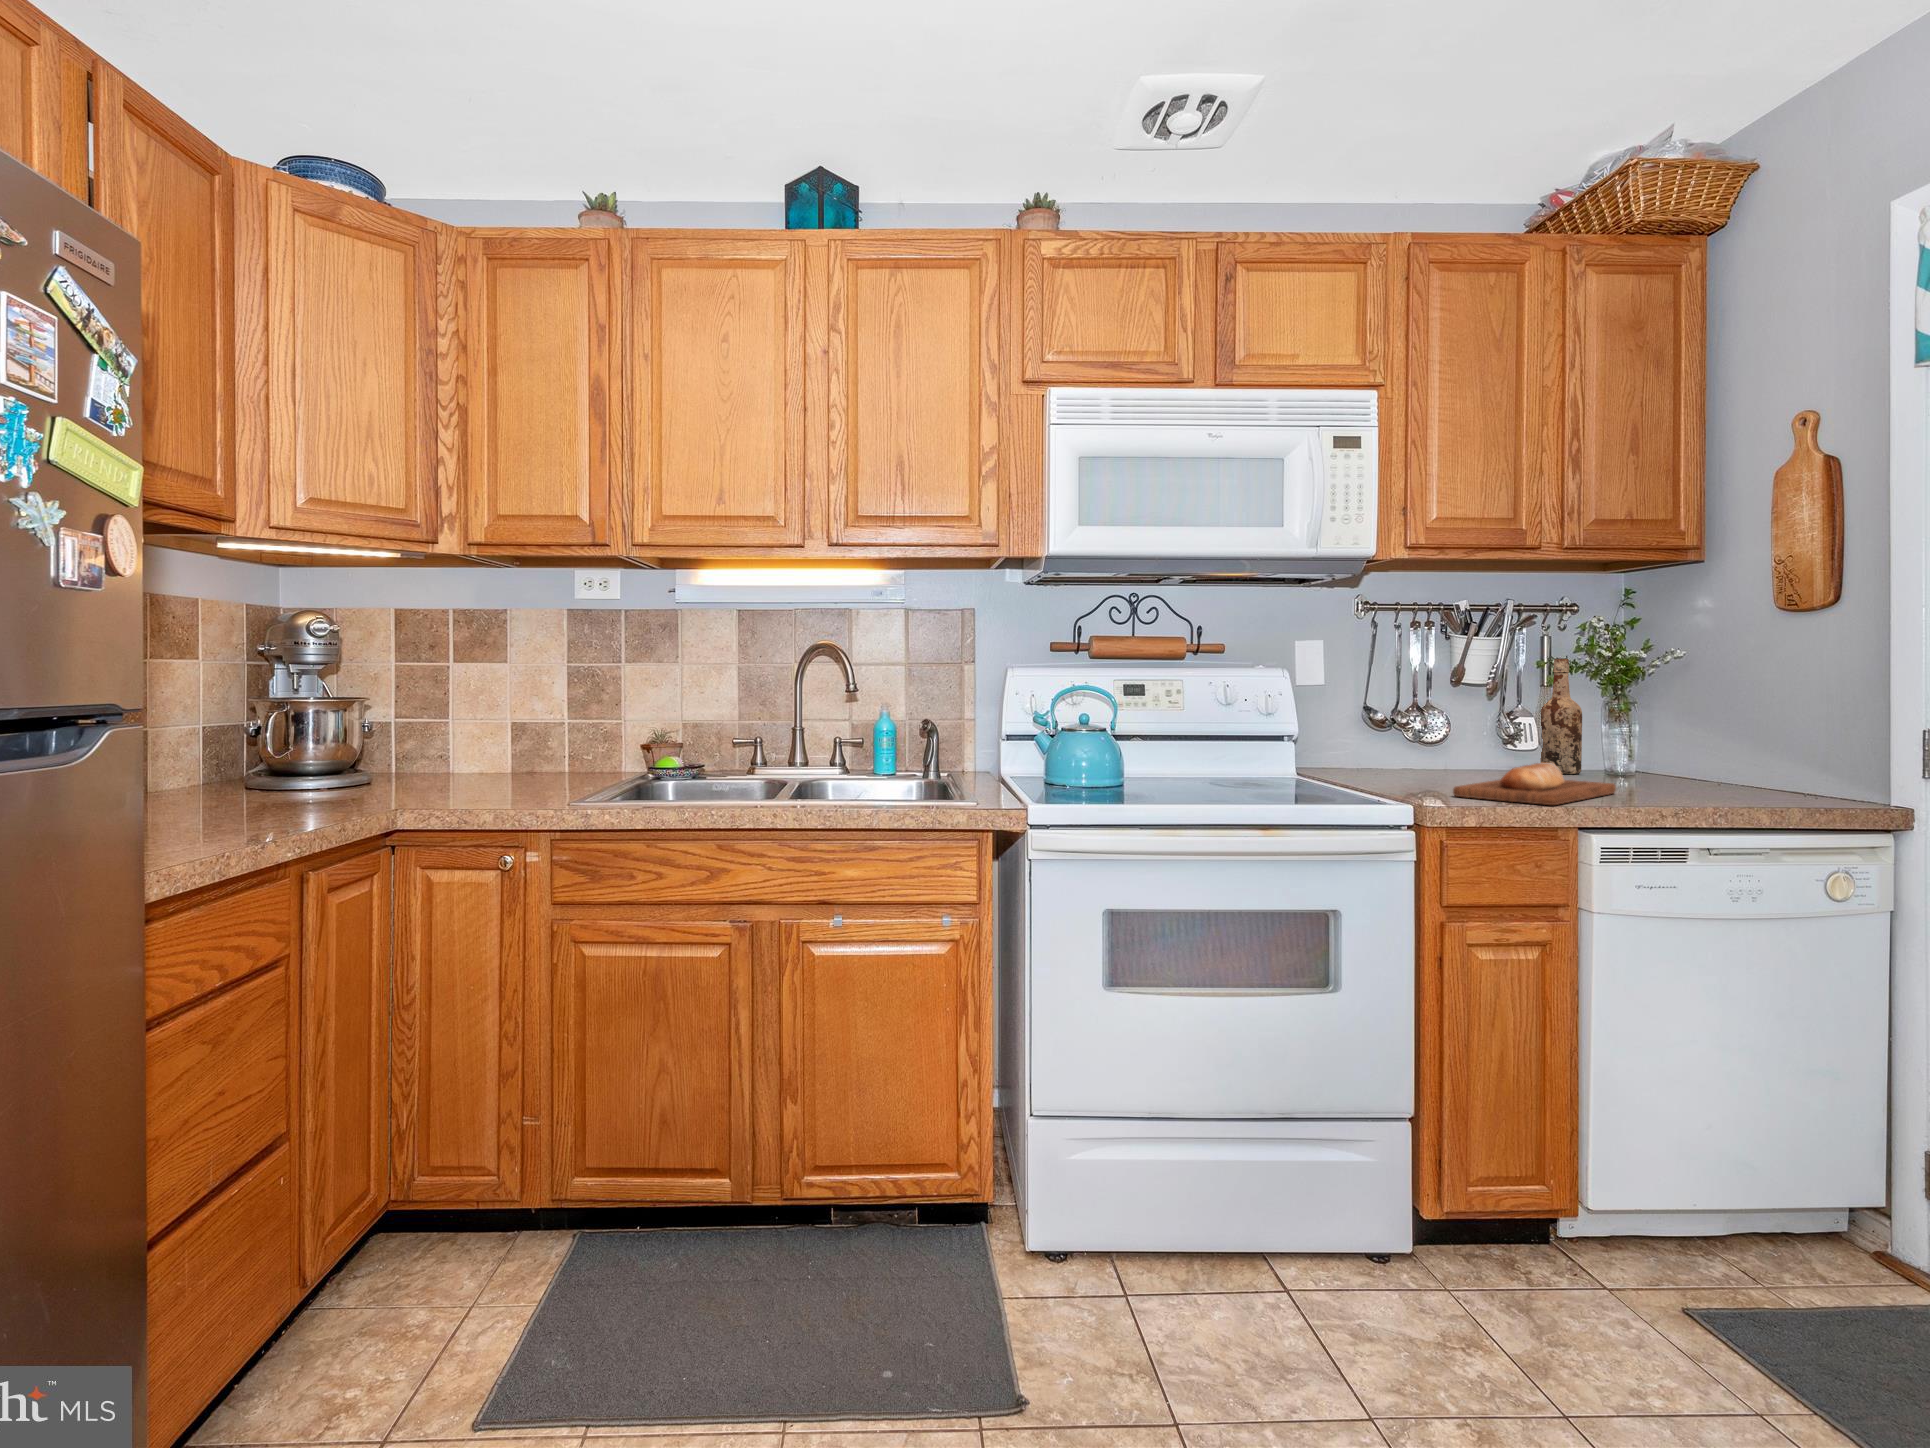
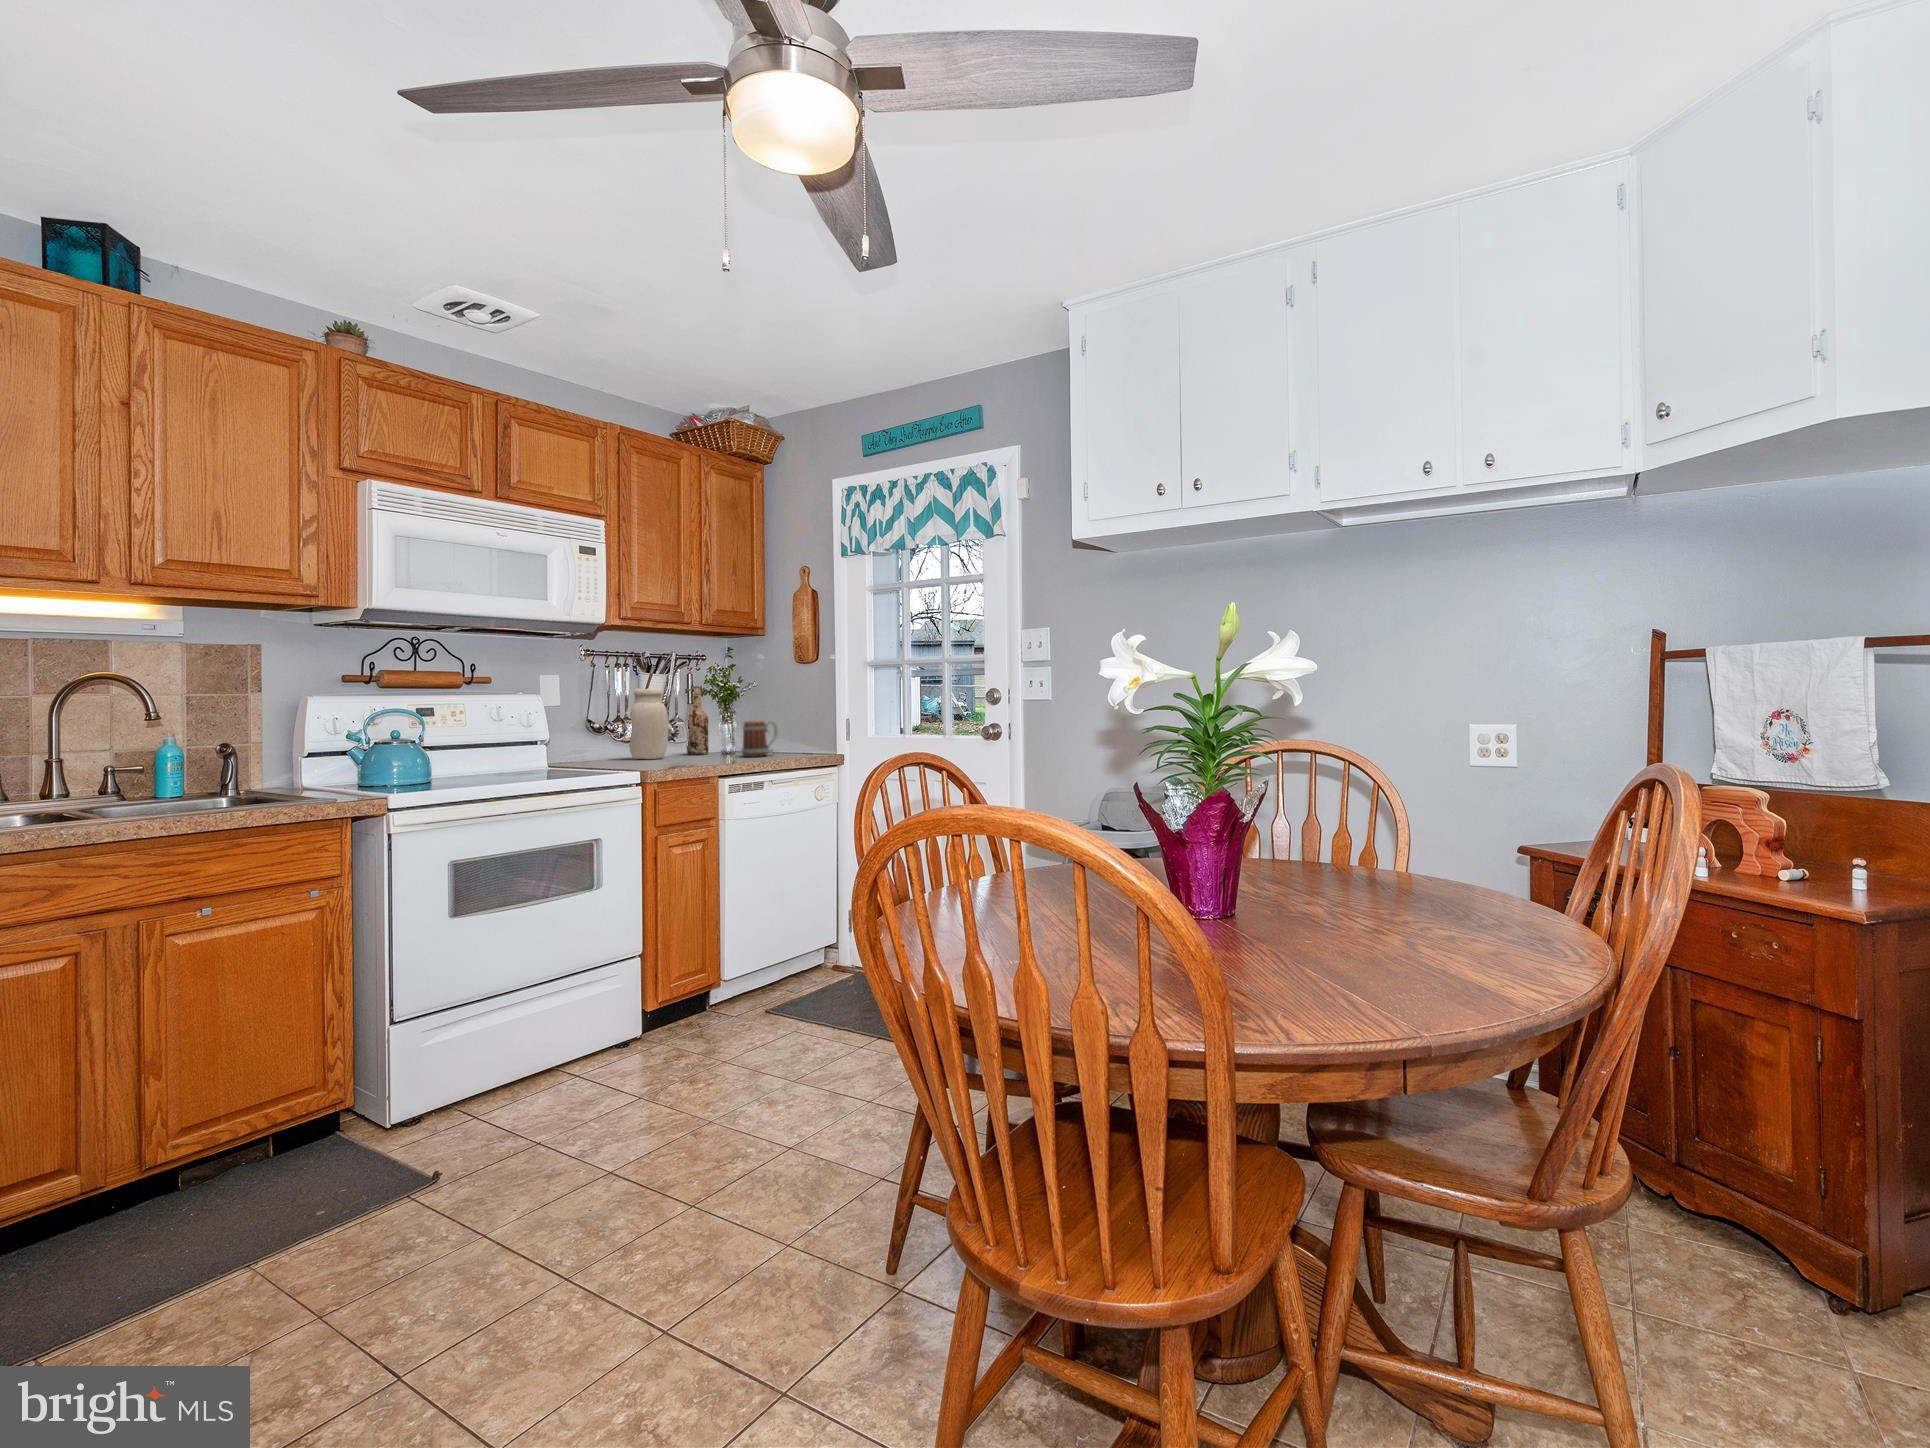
jar: none [1433,661,1502,775] -> present [629,688,668,759]
mug: none [1641,723,1725,791] -> present [742,721,778,757]
bread loaf: present [1453,763,1616,805] -> none [654,746,732,768]

